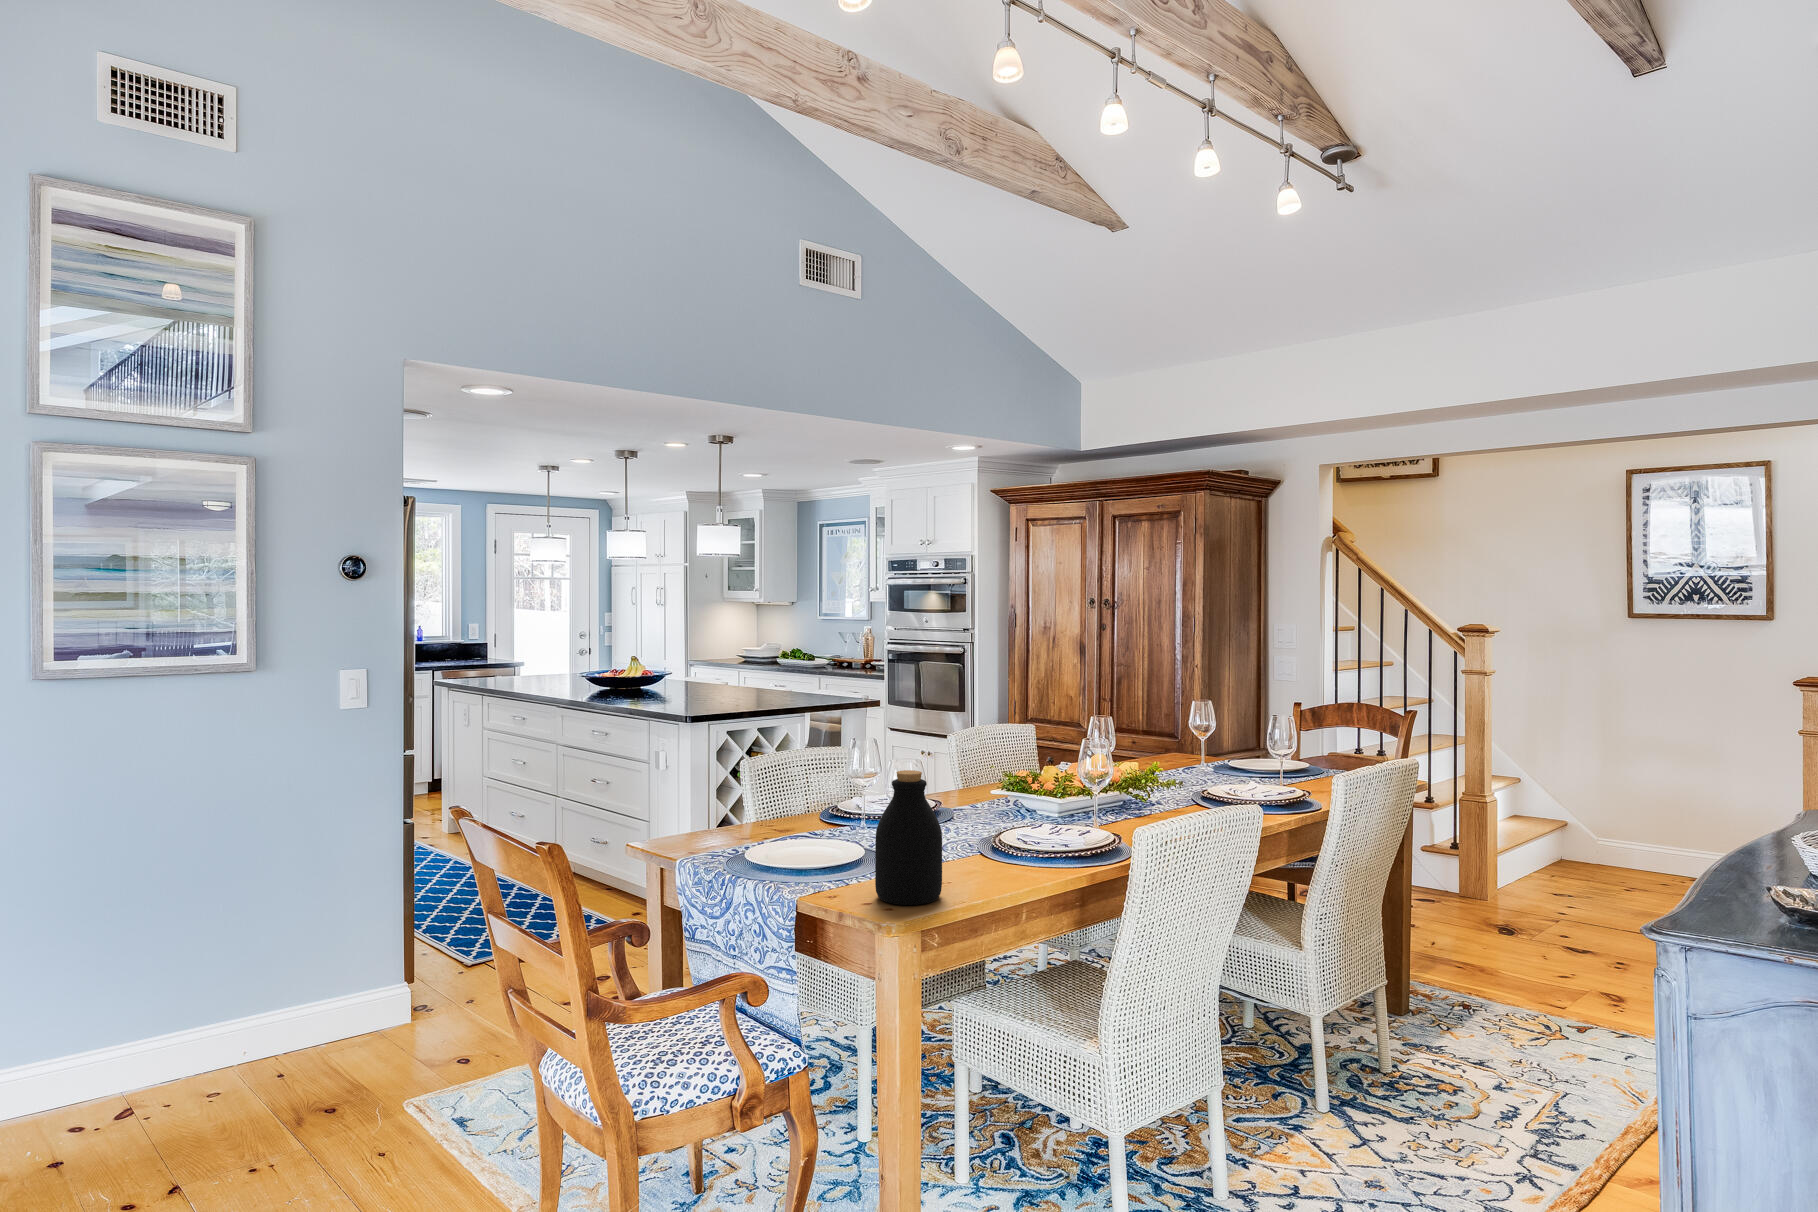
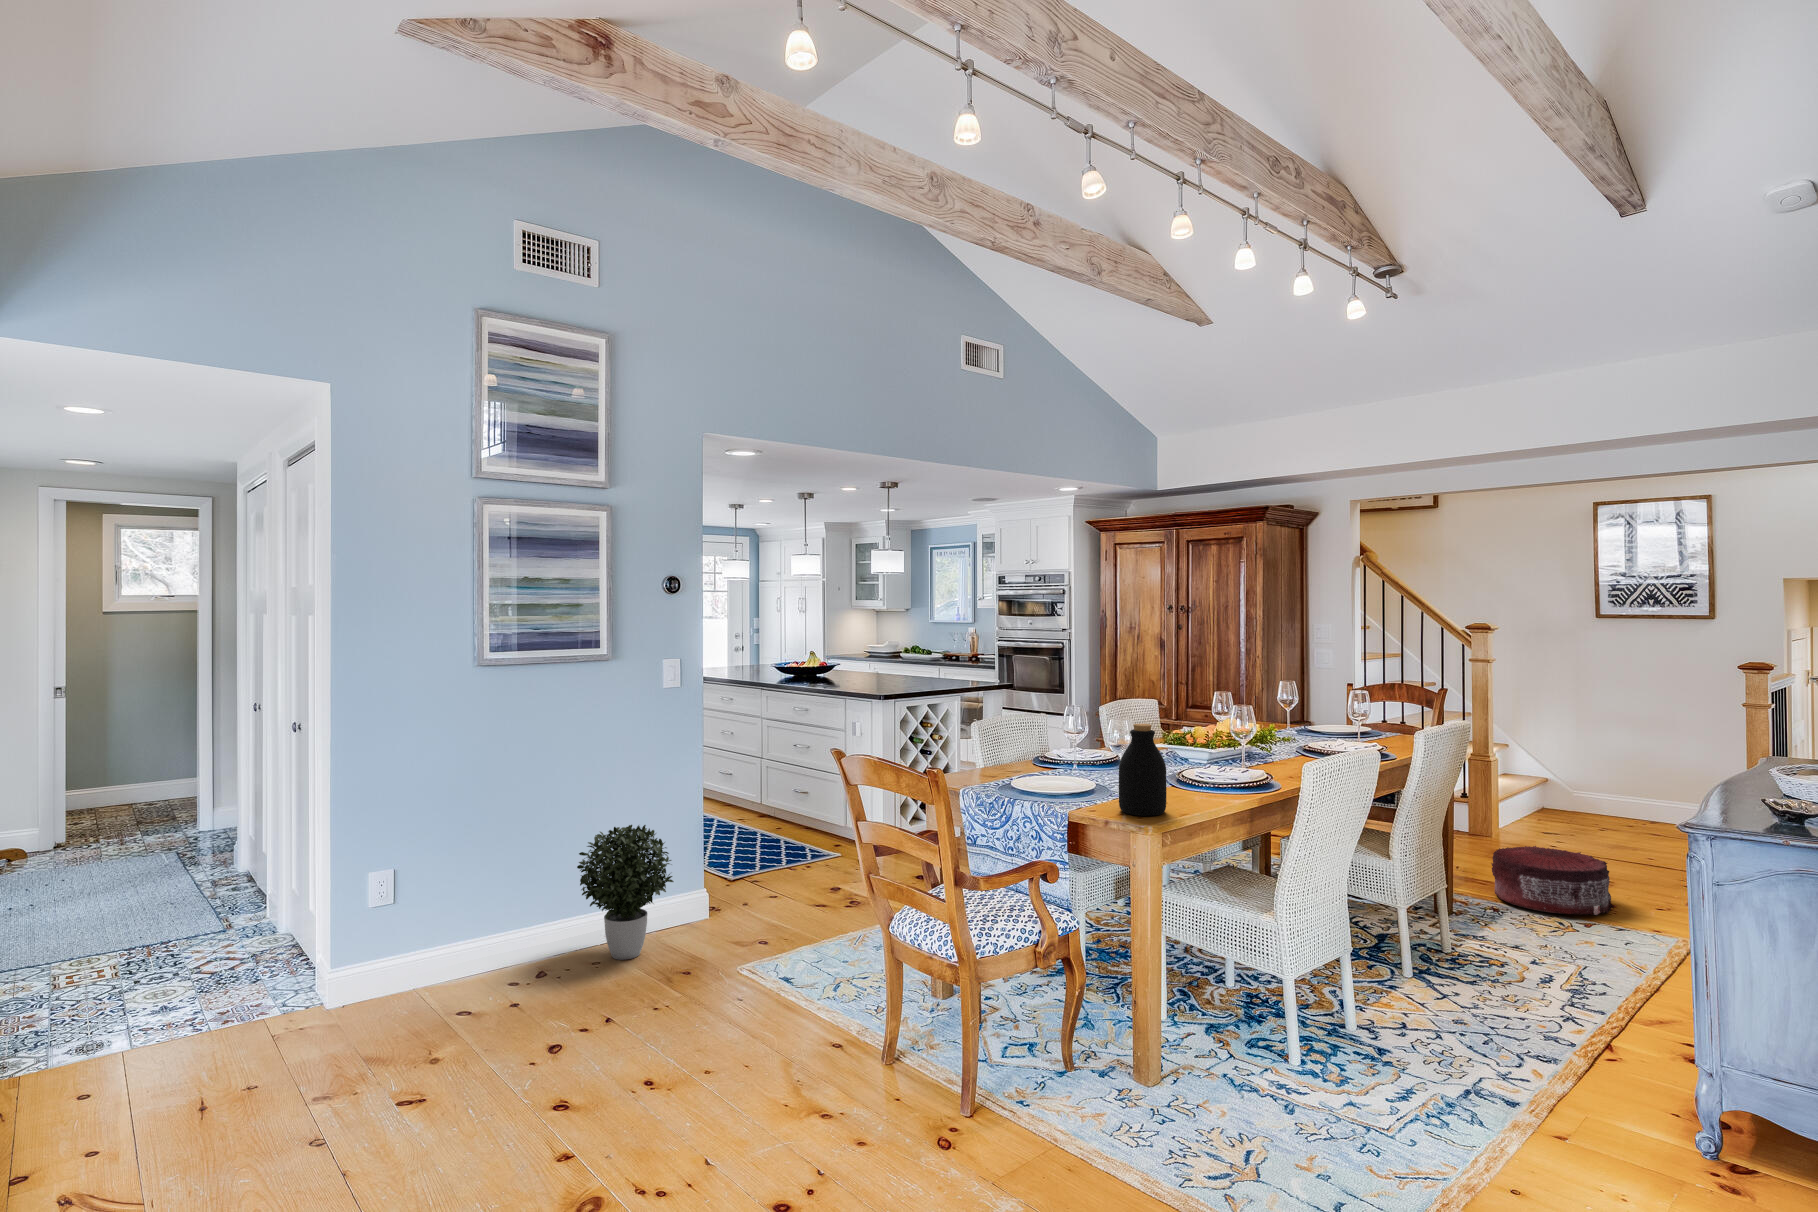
potted plant: none [179,902,326,1093] -> present [577,825,674,960]
pouf: none [1466,920,1620,1016] -> present [1491,846,1614,915]

